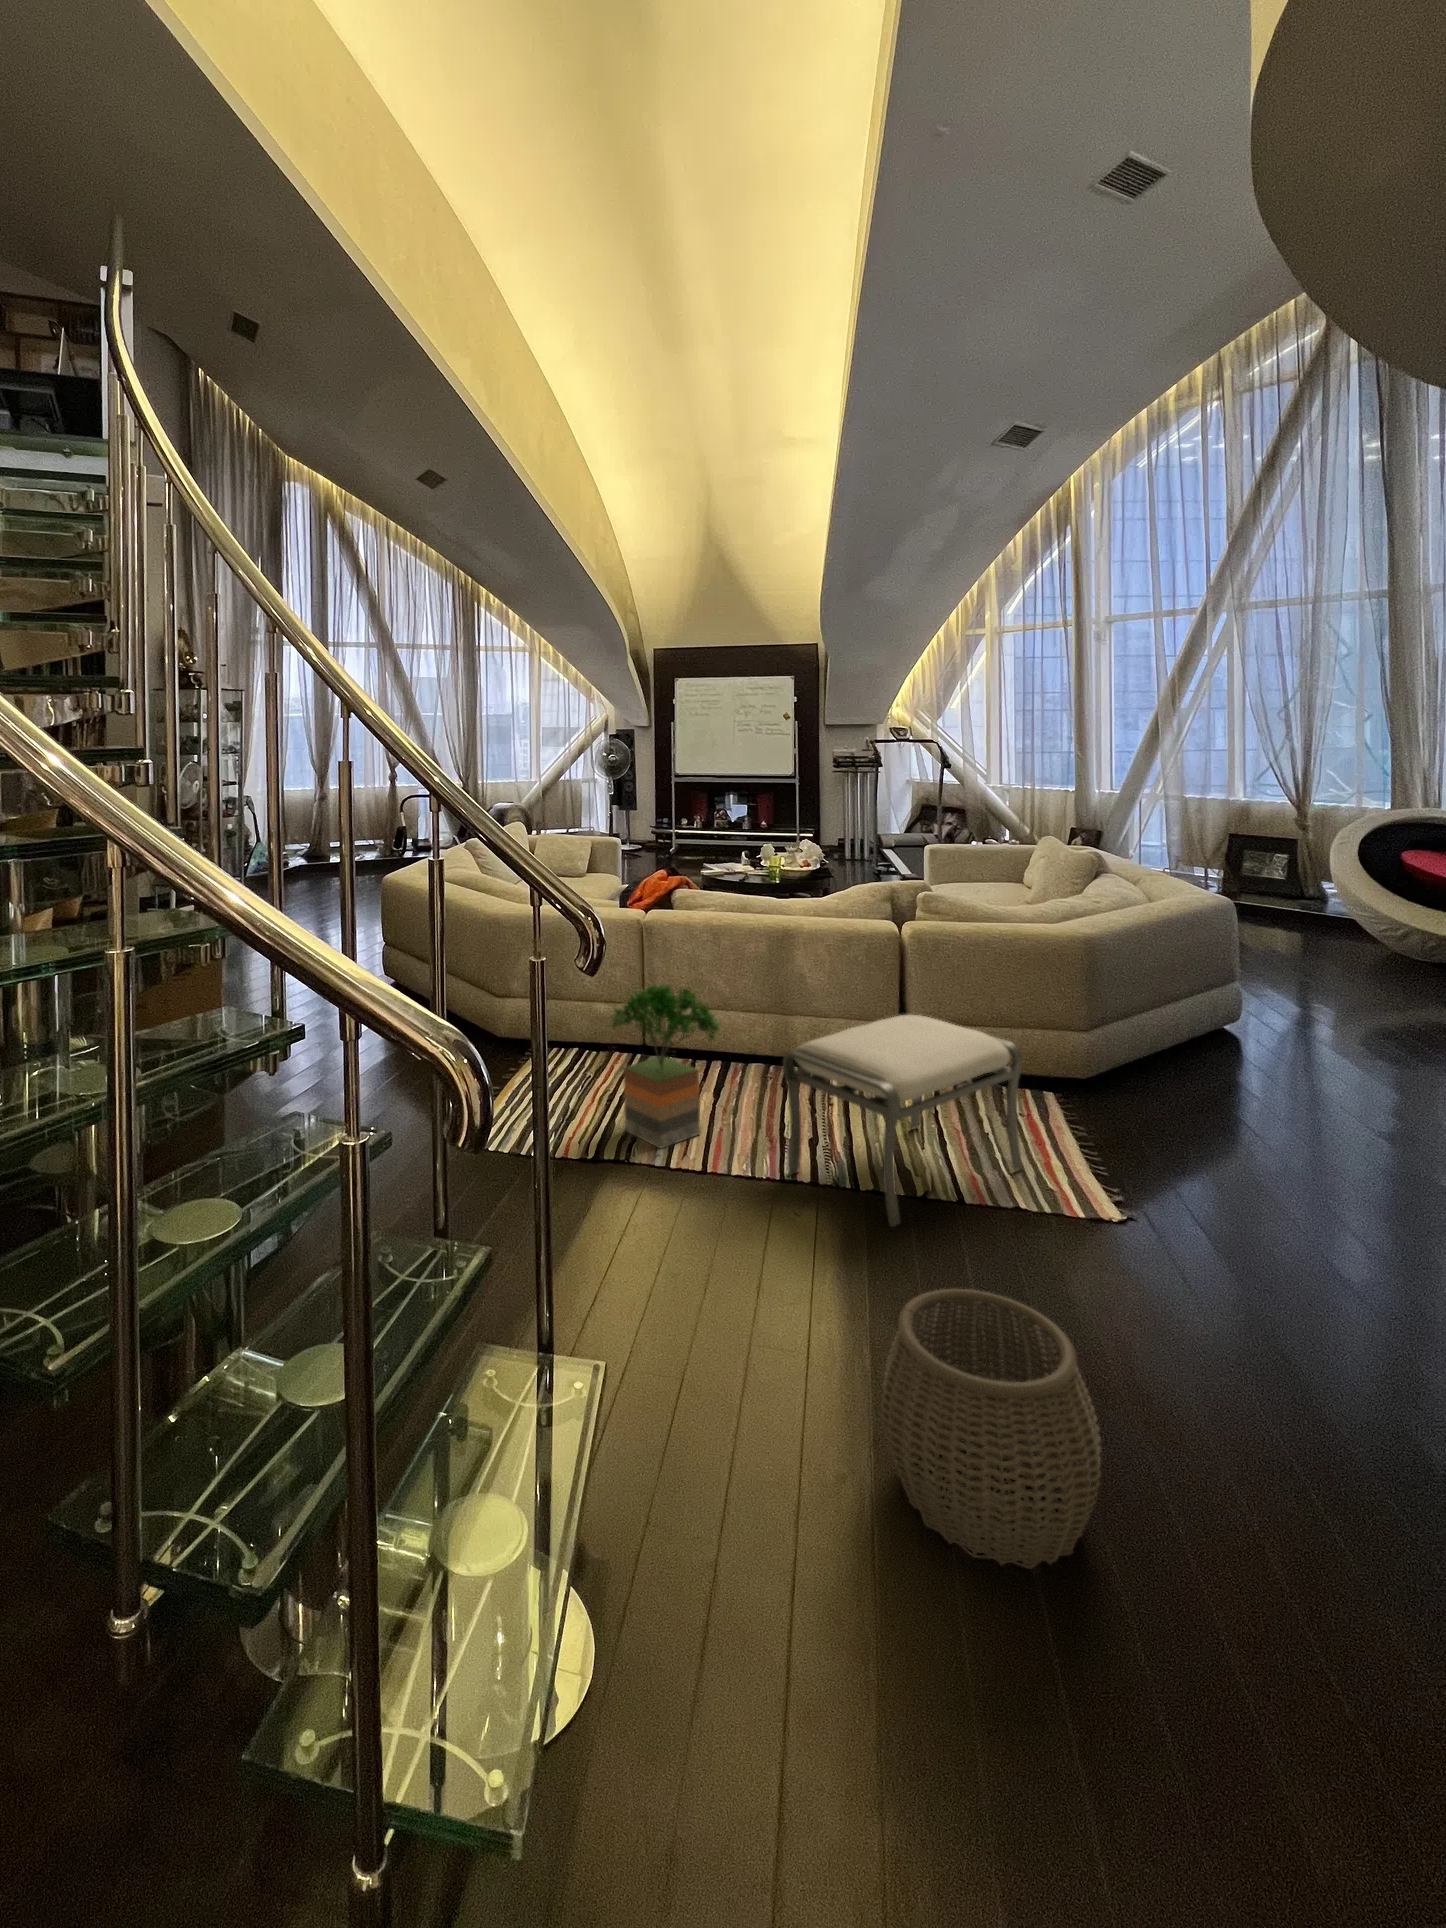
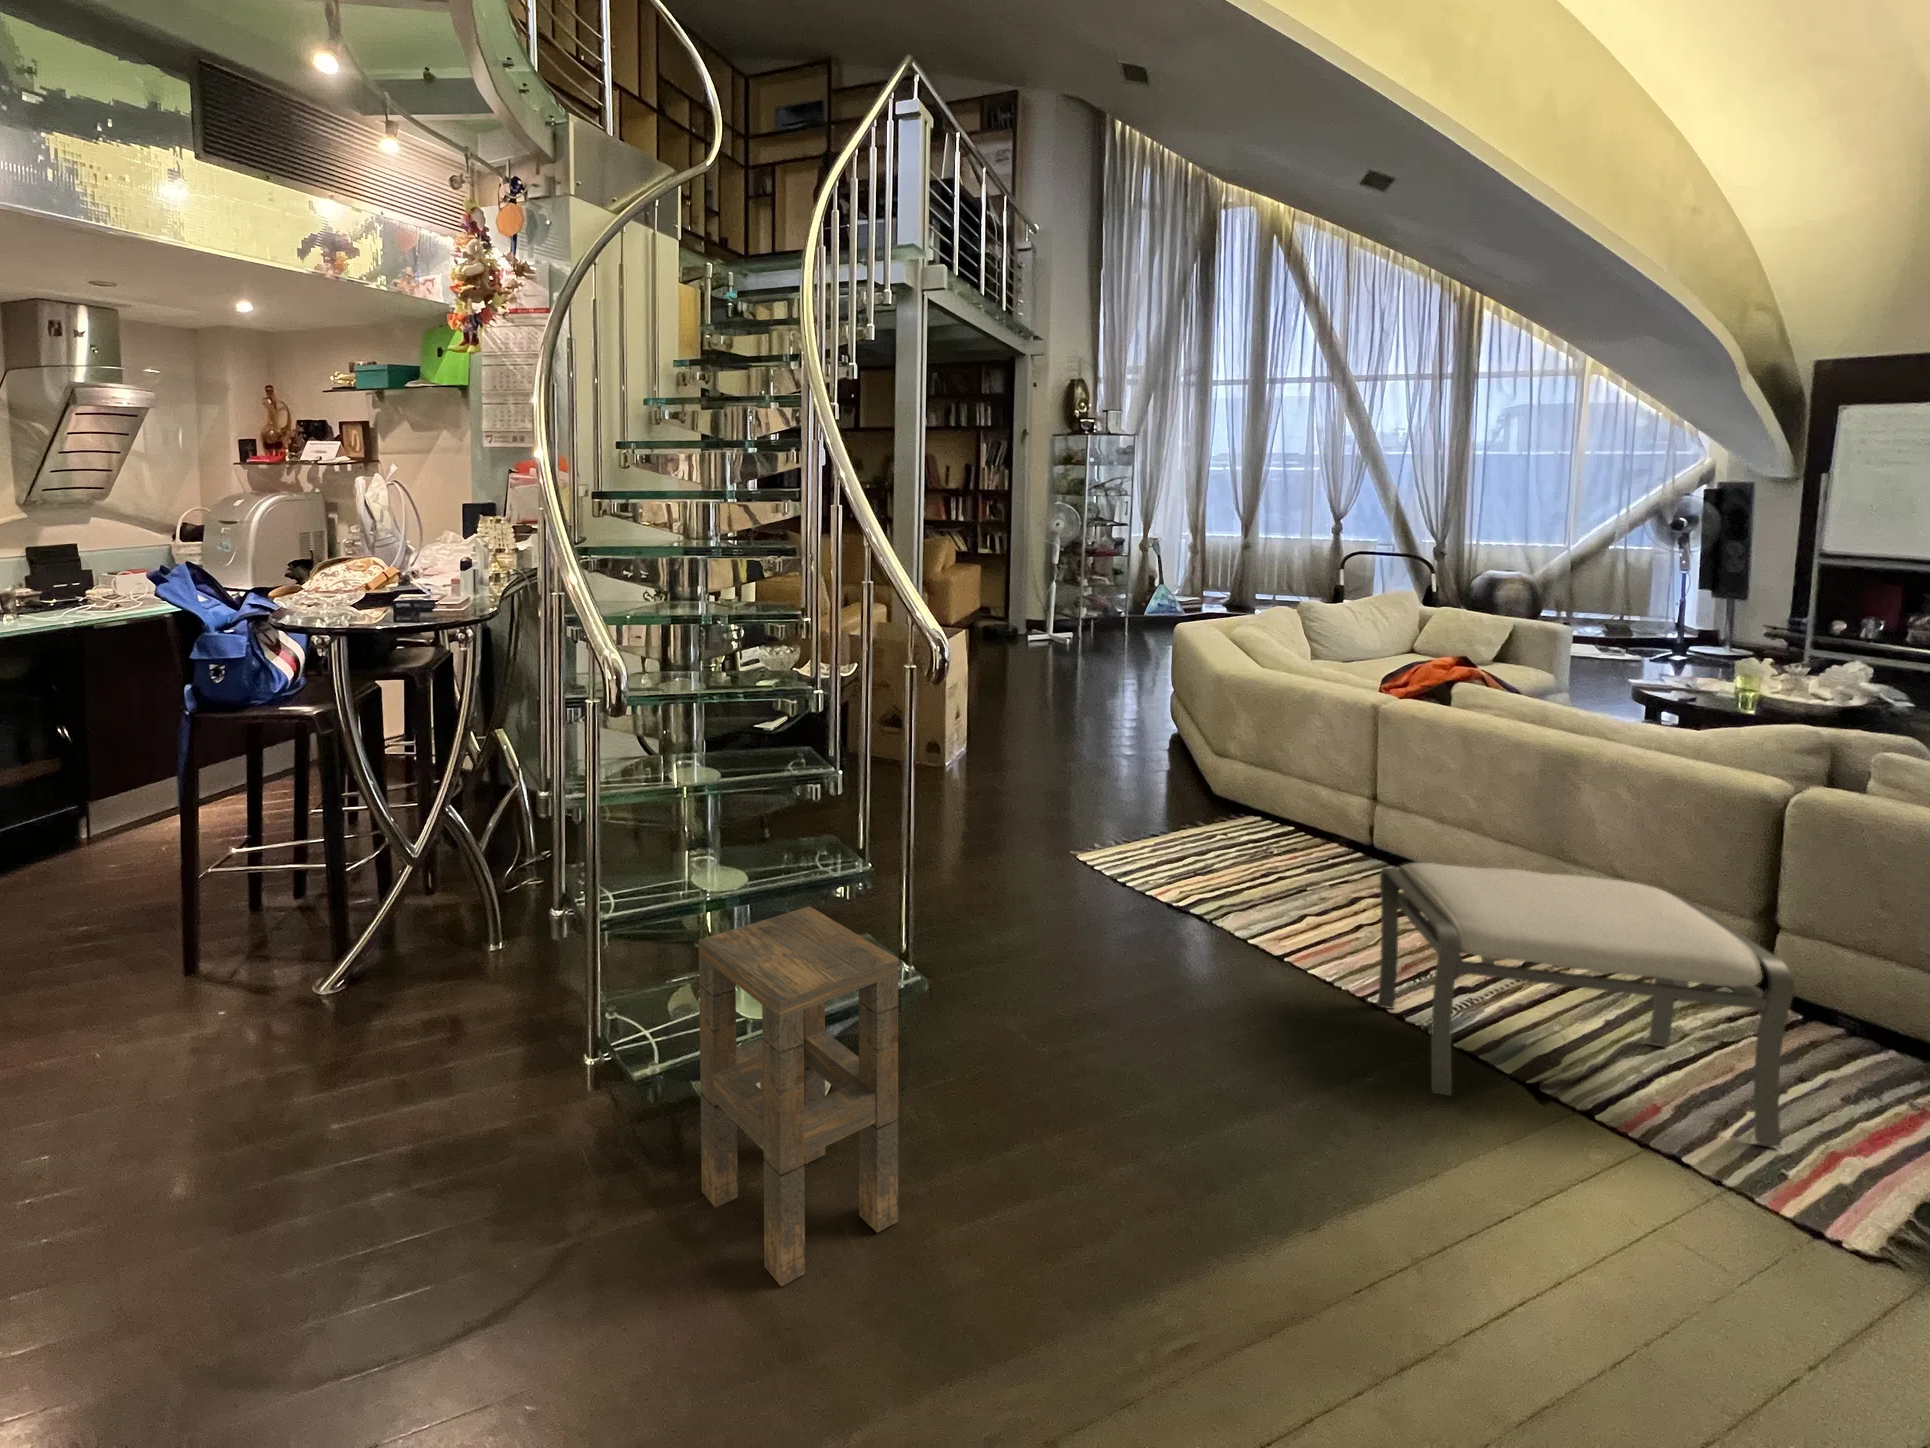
potted tree: present [610,984,720,1149] -> none [1224,760,1359,939]
woven basket: present [881,1289,1101,1569] -> none [1057,1056,1279,1333]
side table: none [631,1307,864,1863] -> present [698,906,898,1287]

